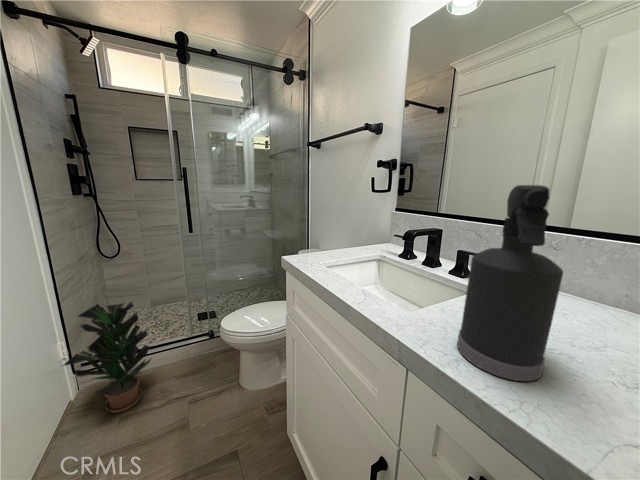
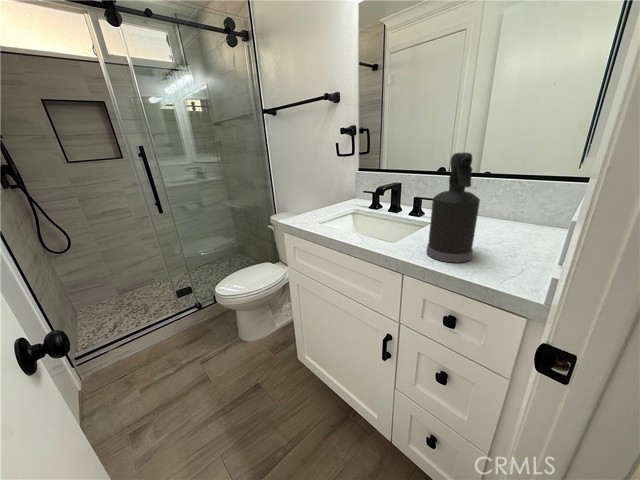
potted plant: present [63,302,151,413] -> none [68,286,153,389]

